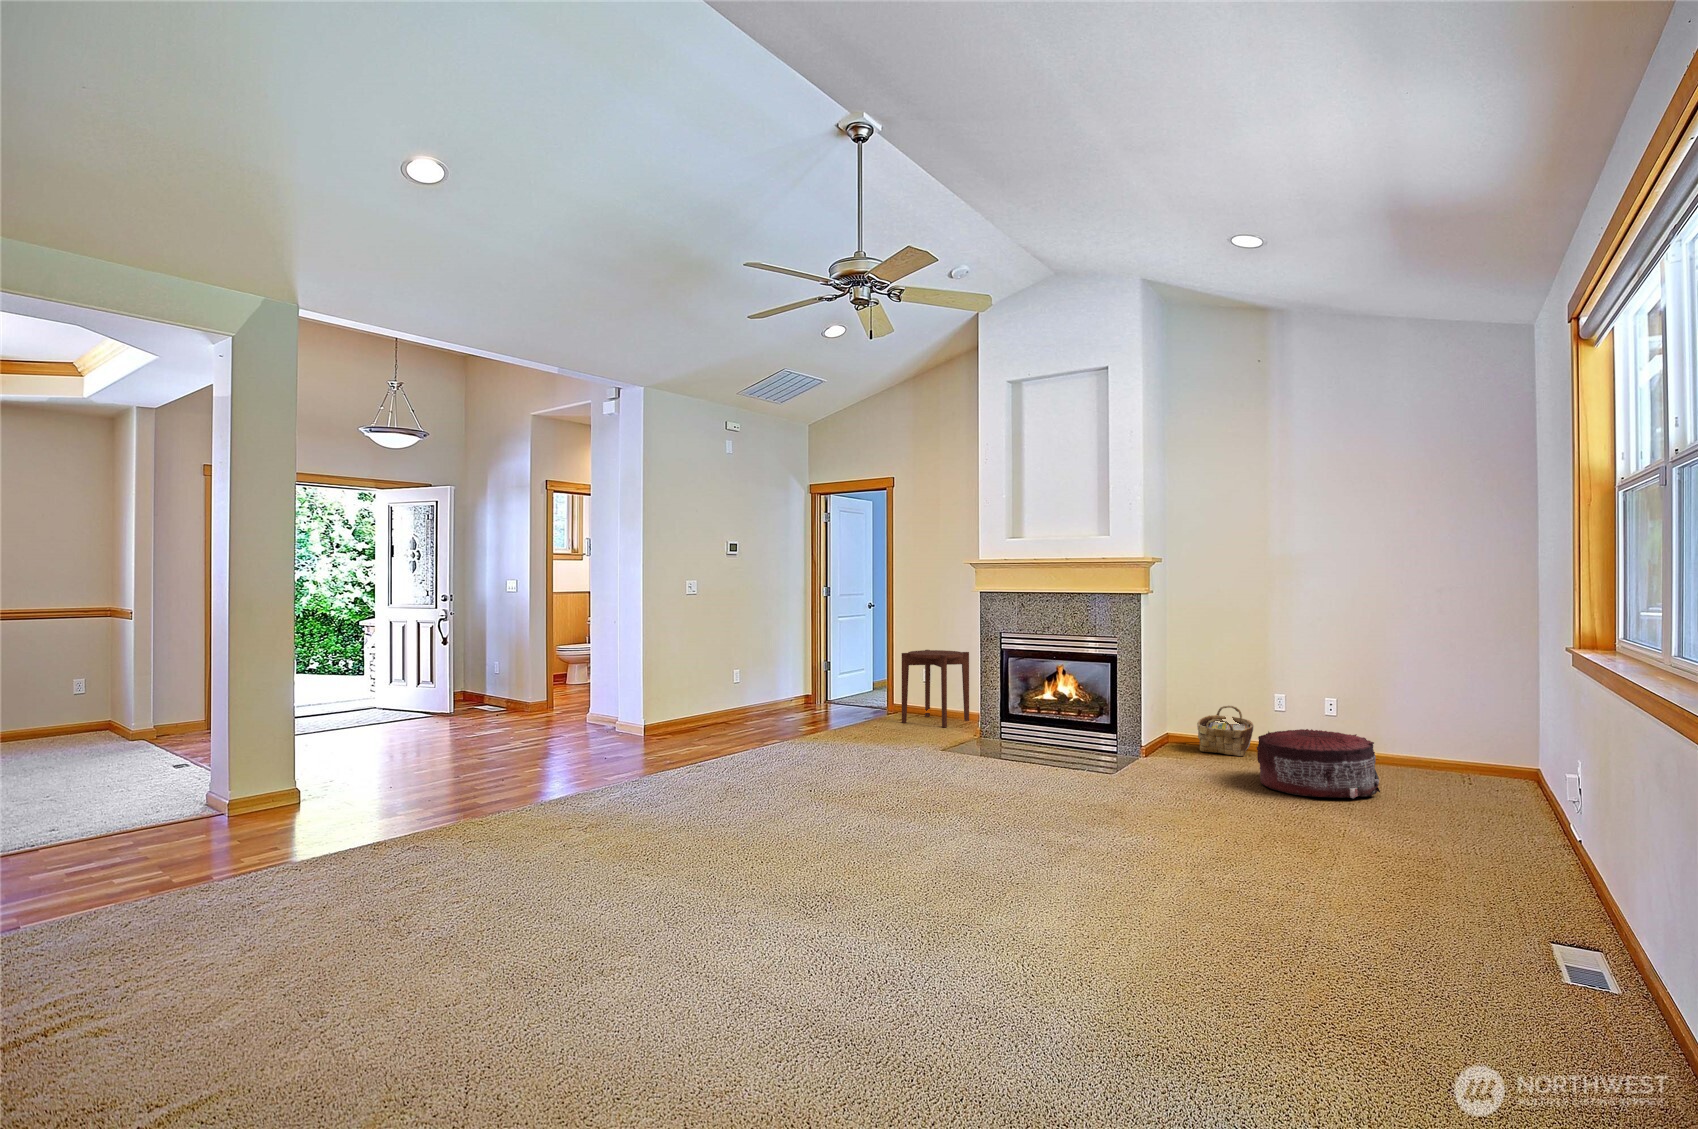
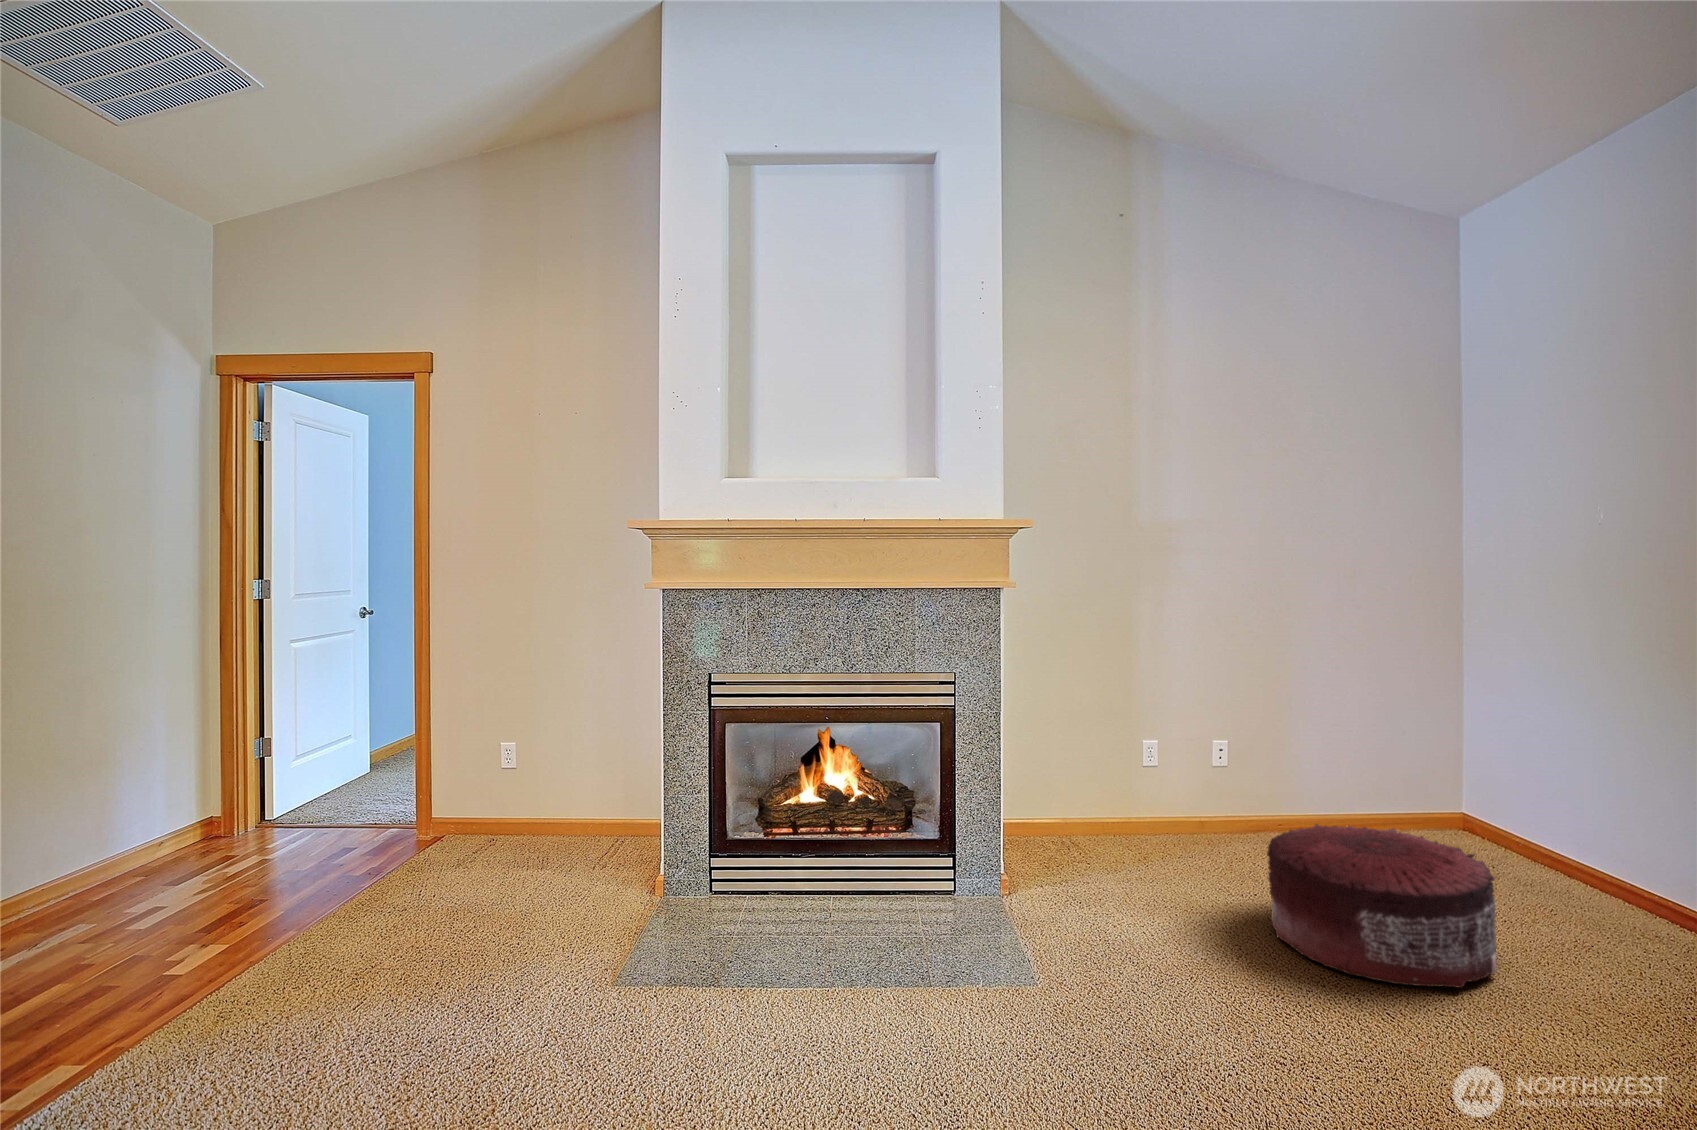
side table: present [902,650,969,728] -> none [463,705,606,876]
woven basket: present [1197,706,1254,756] -> none [1050,770,1143,865]

